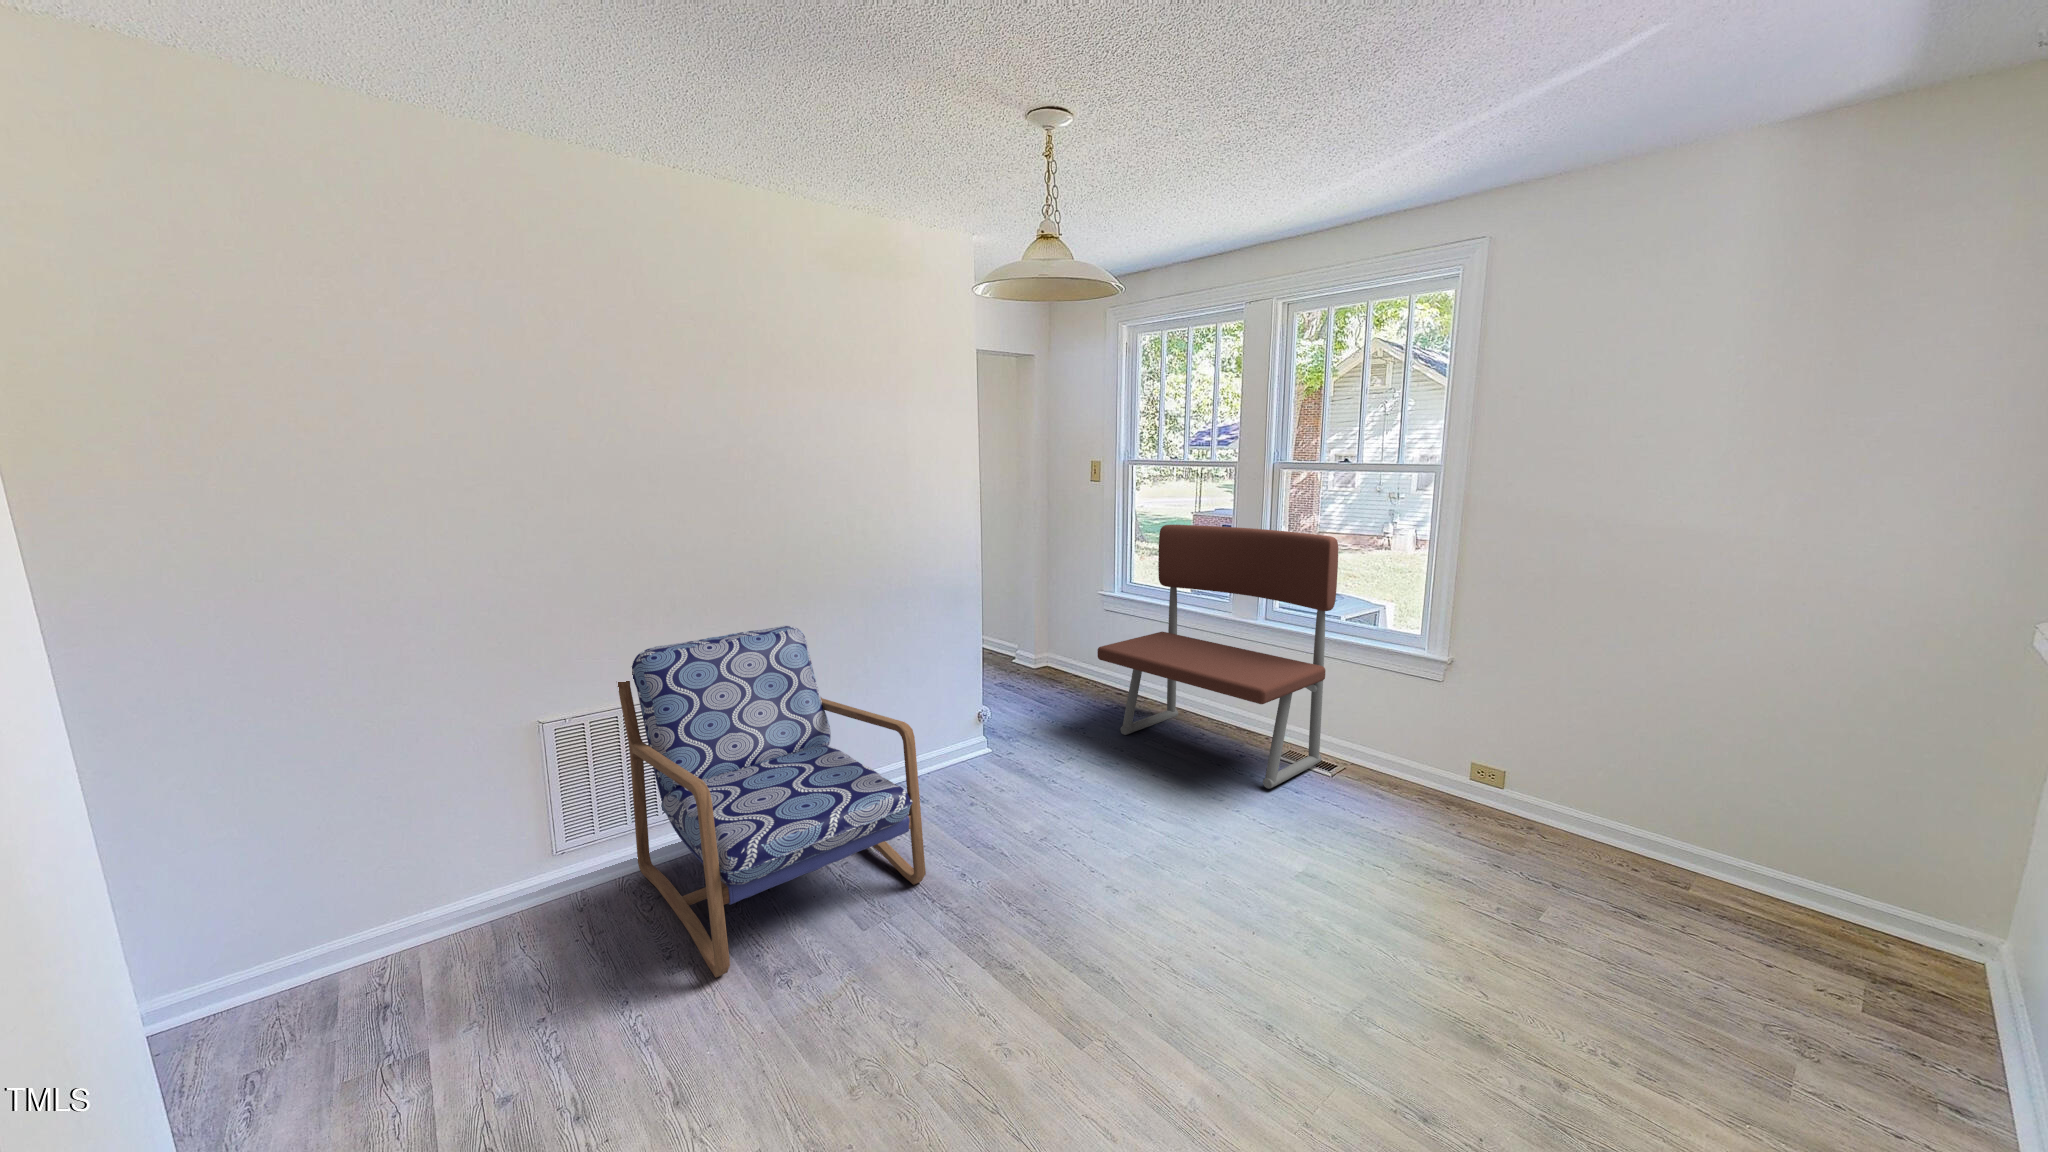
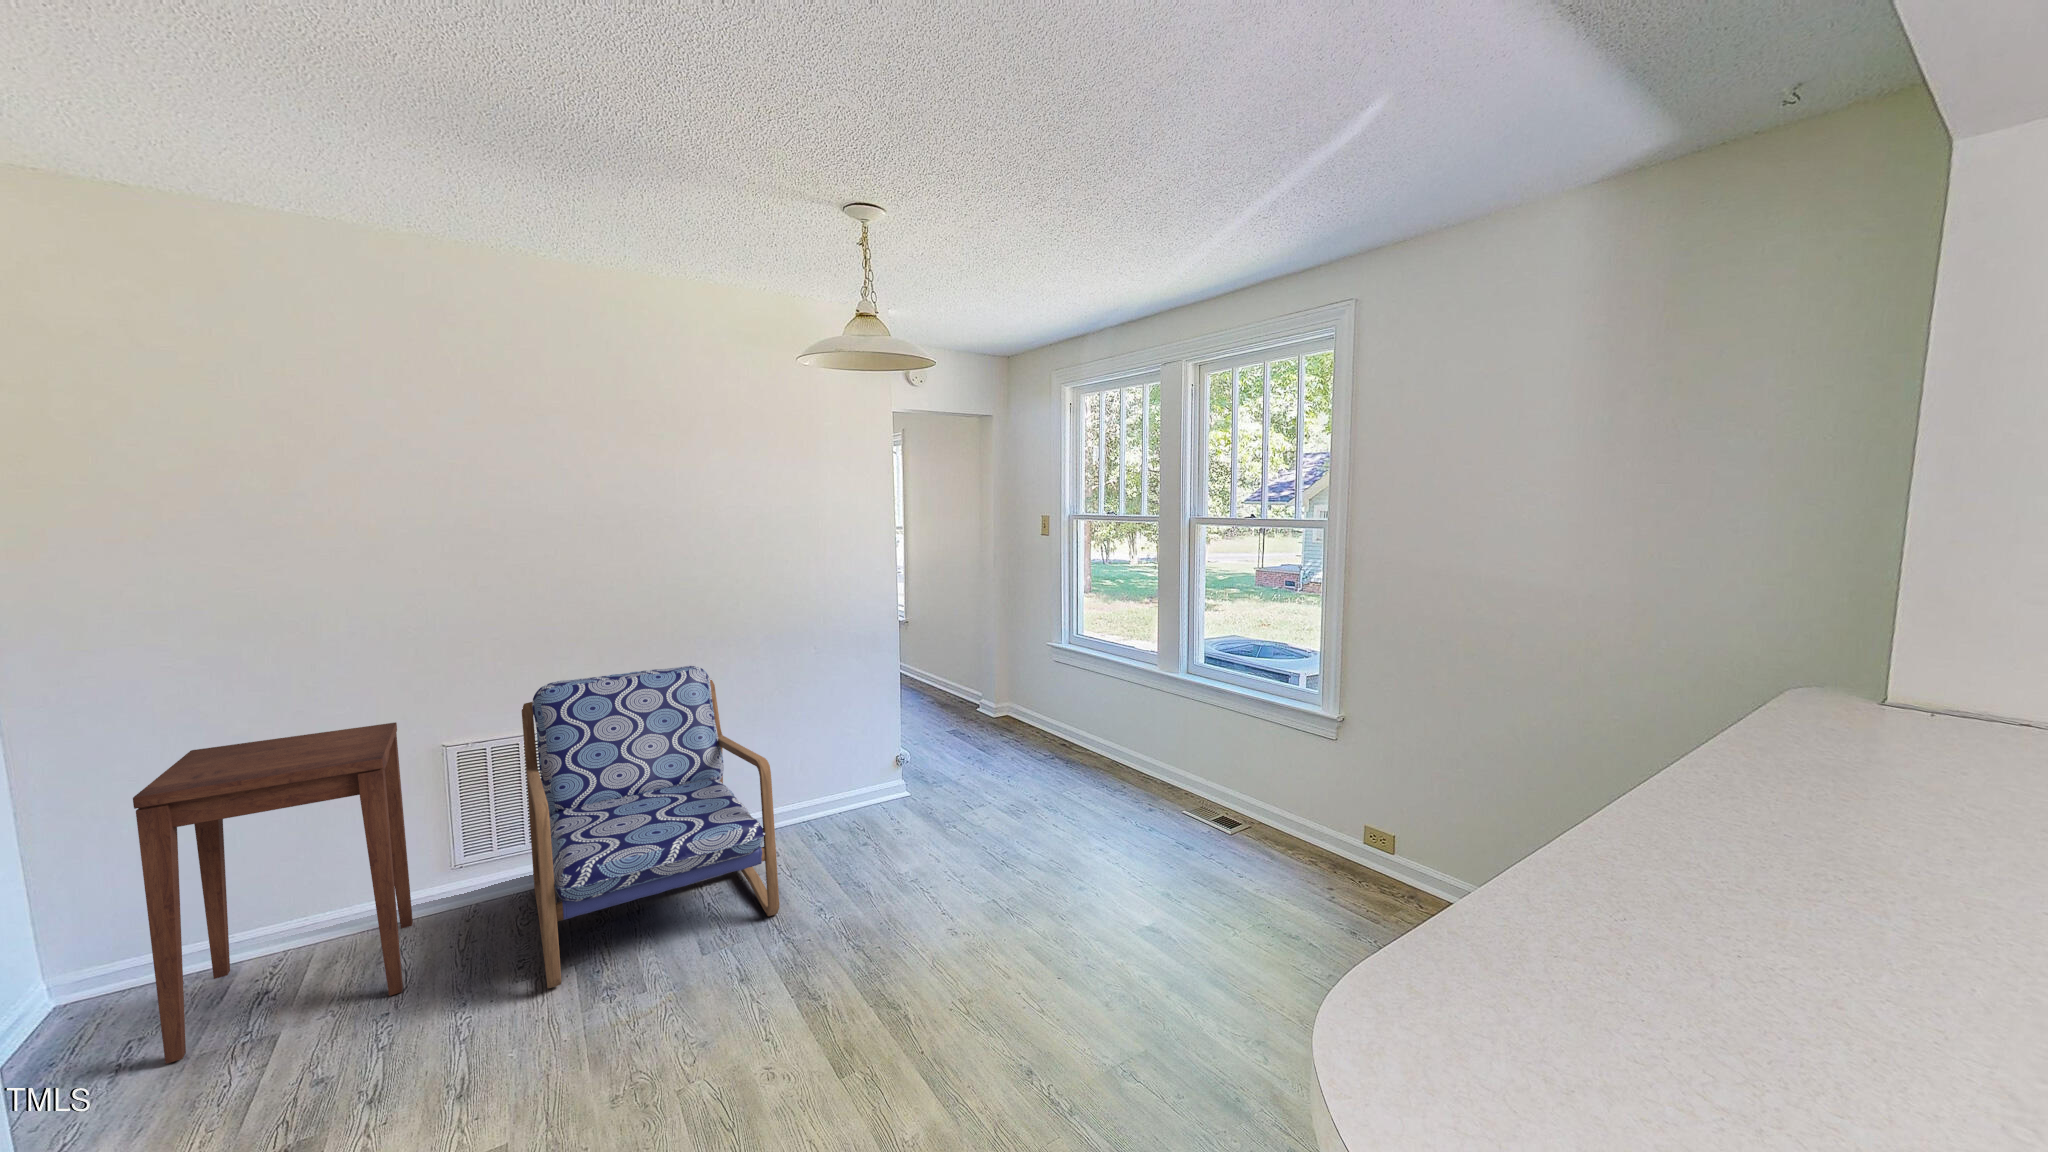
bench: present [1097,525,1338,788] -> none [1016,577,1236,844]
side table: none [247,699,549,1097] -> present [133,722,413,1064]

